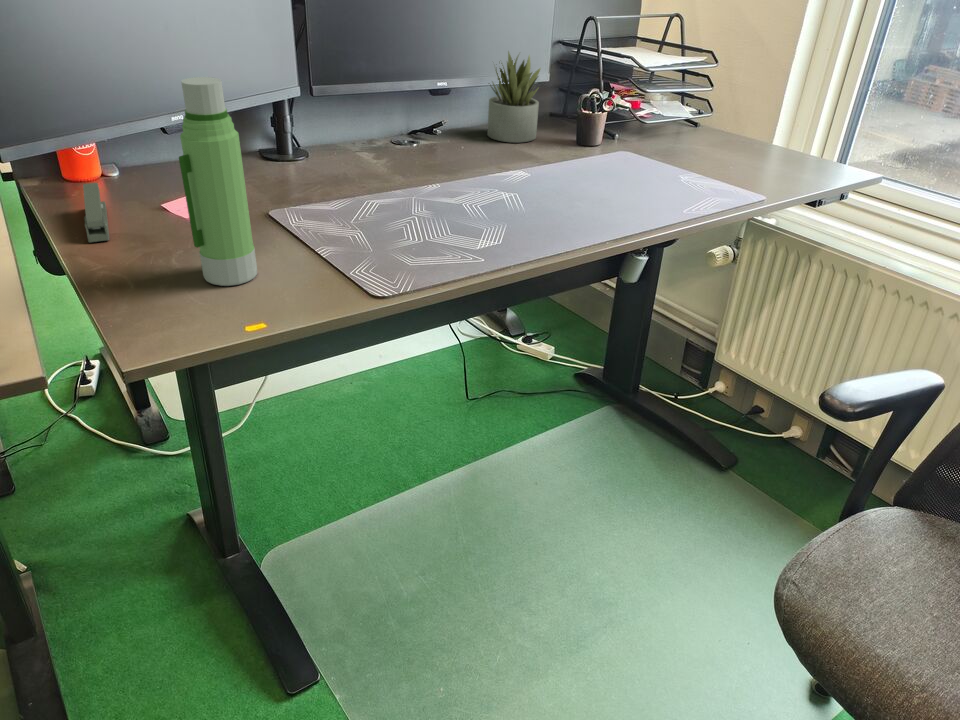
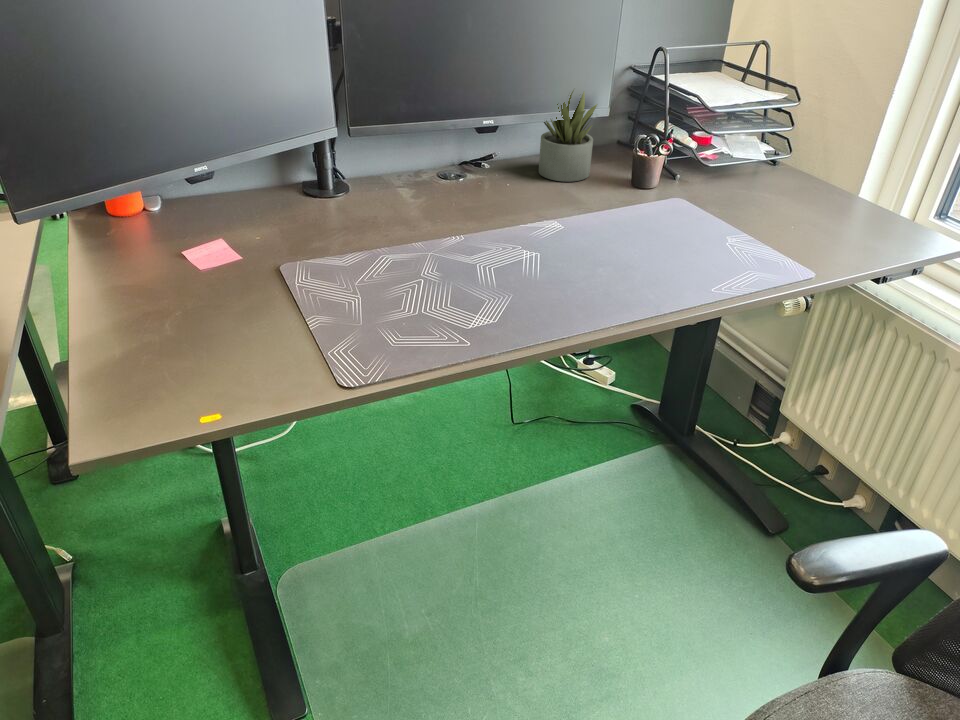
water bottle: present [179,77,257,286] -> none [158,152,246,352]
stapler: present [83,183,109,242] -> none [101,226,136,290]

